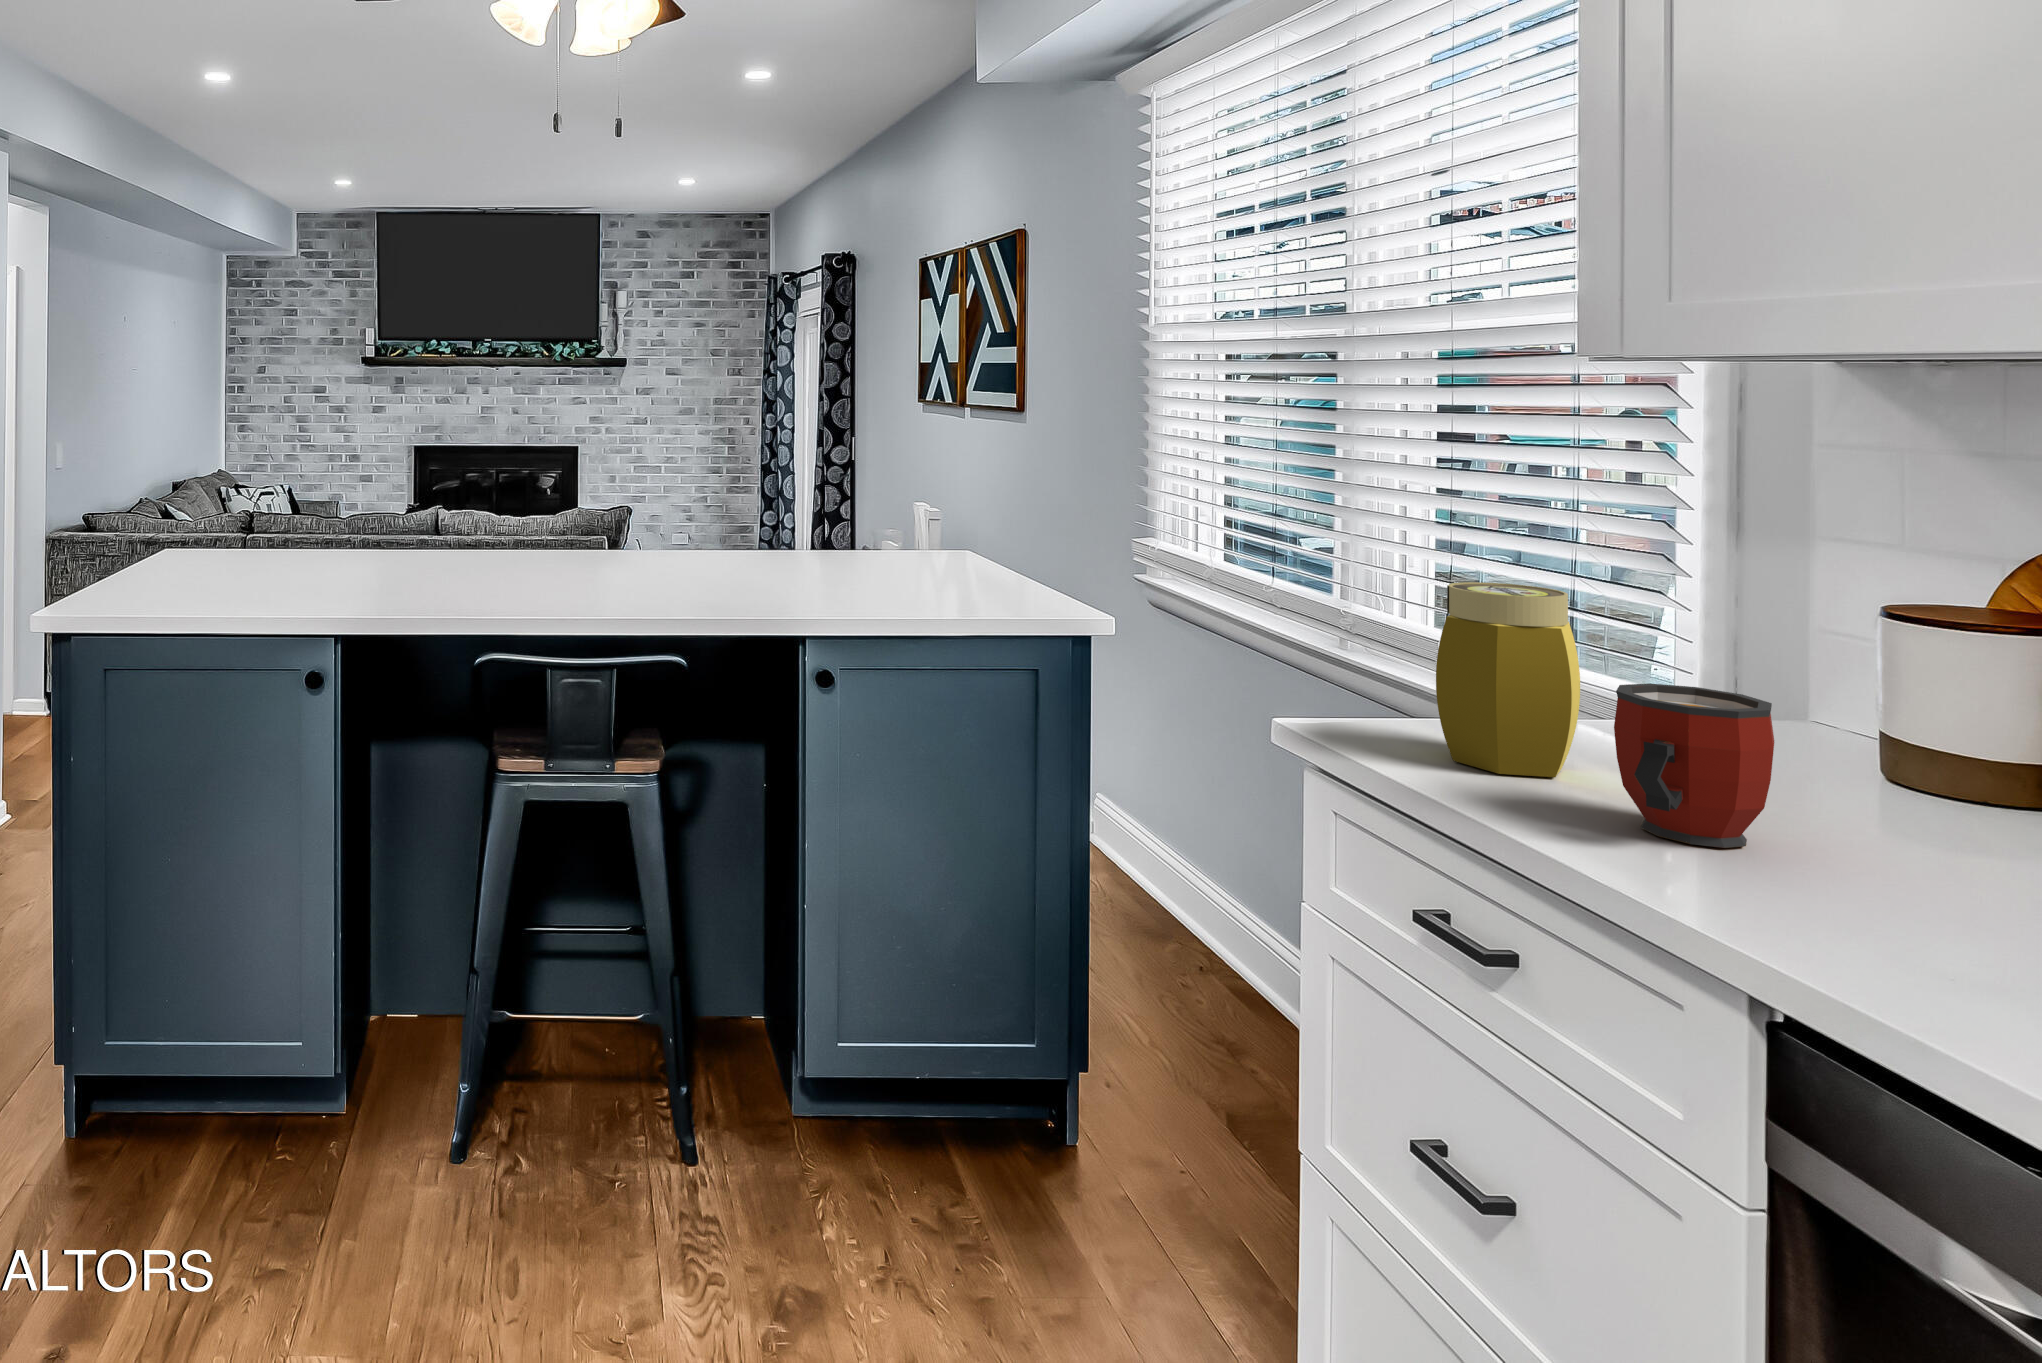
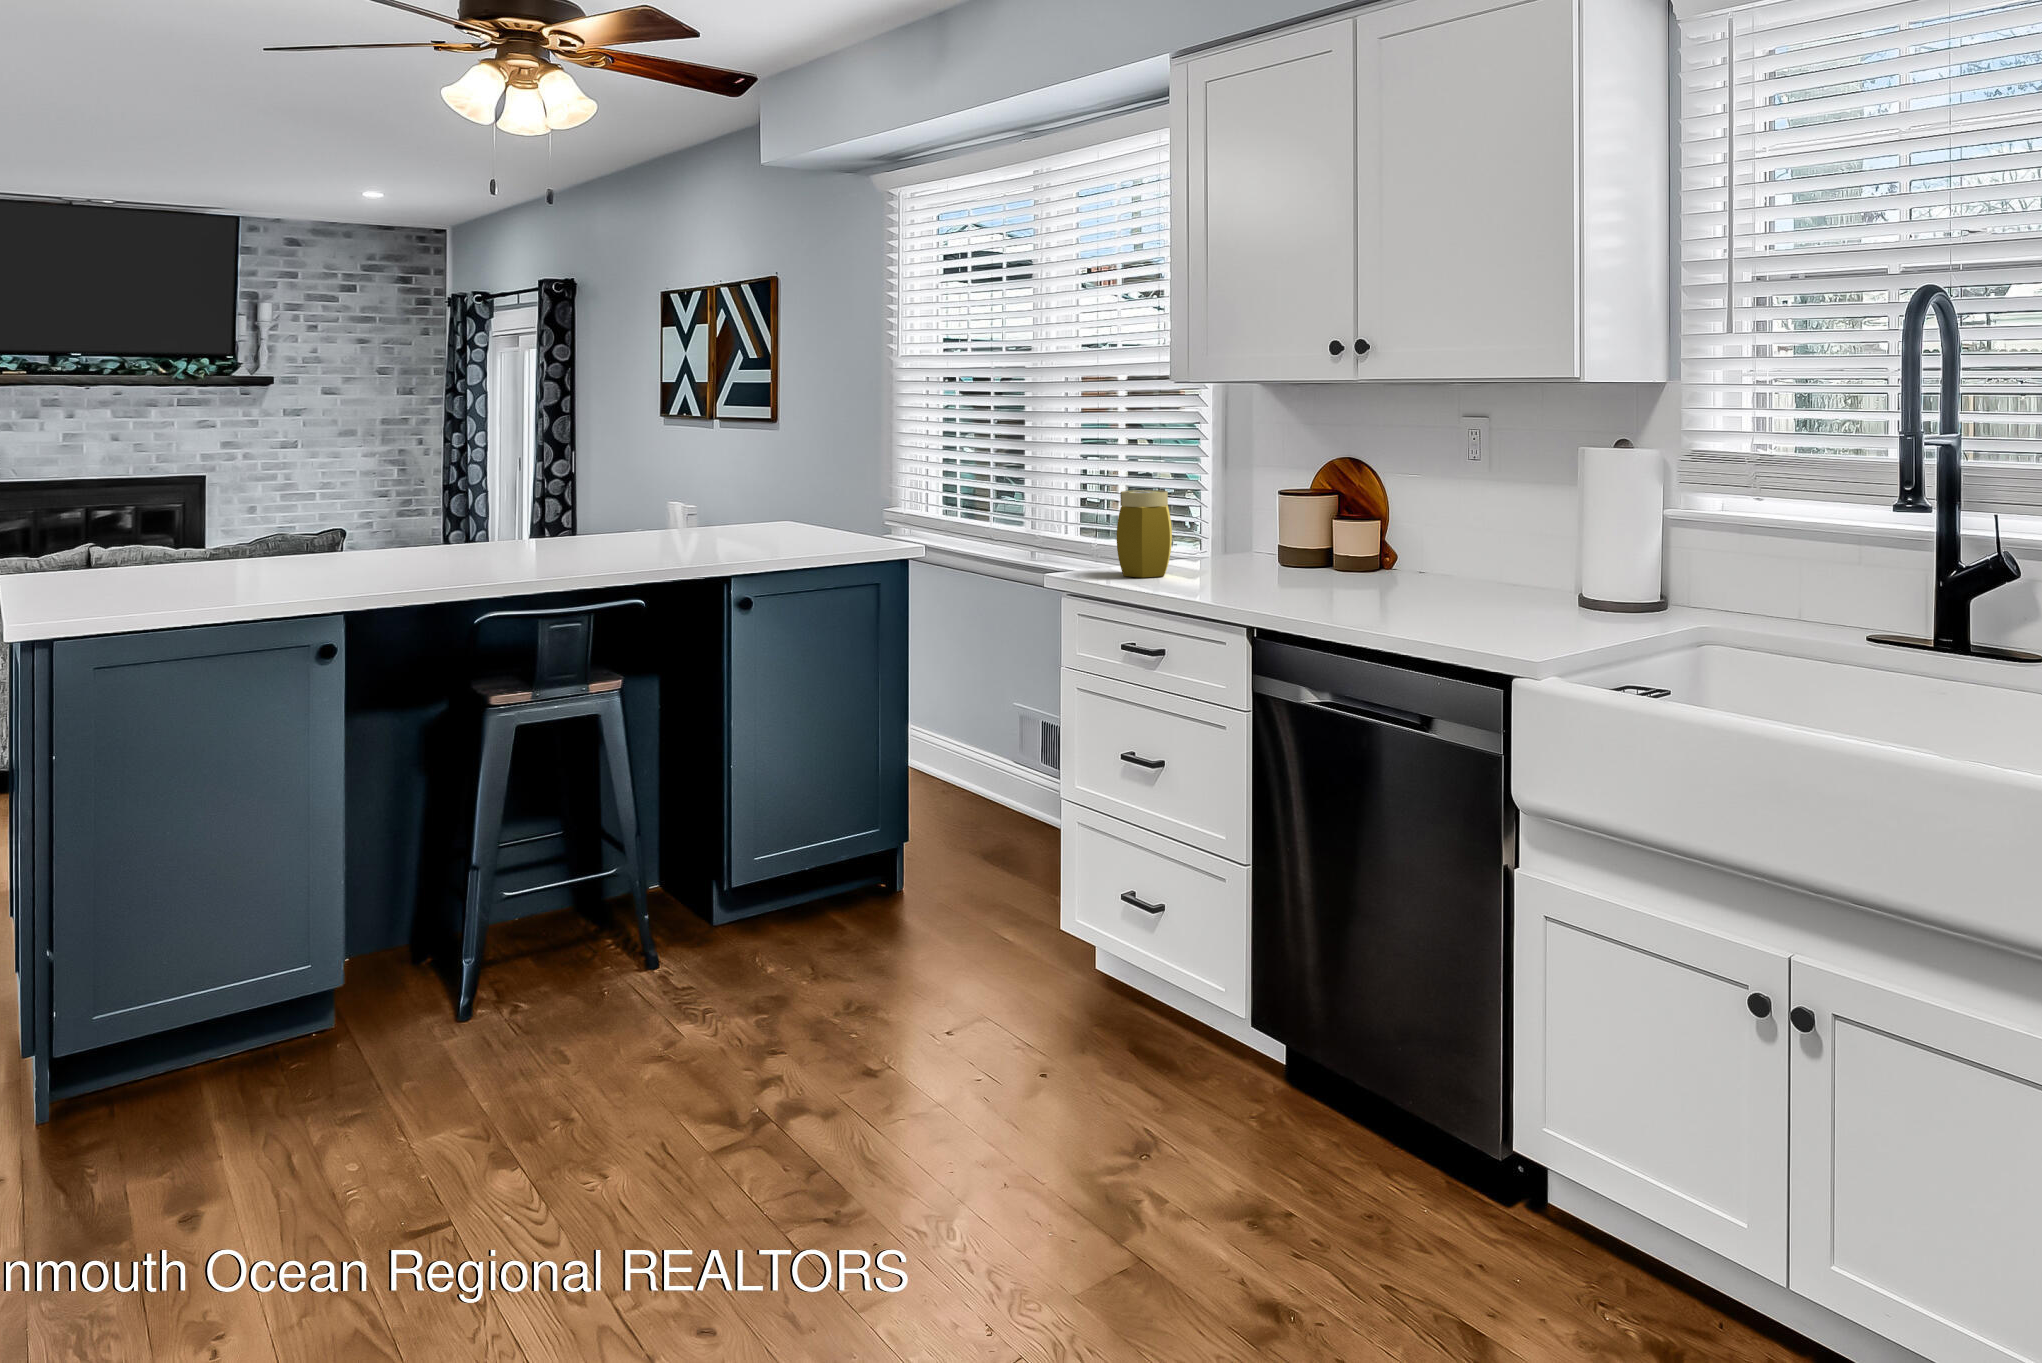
mug: present [1614,683,1774,848] -> none [1188,524,1240,586]

